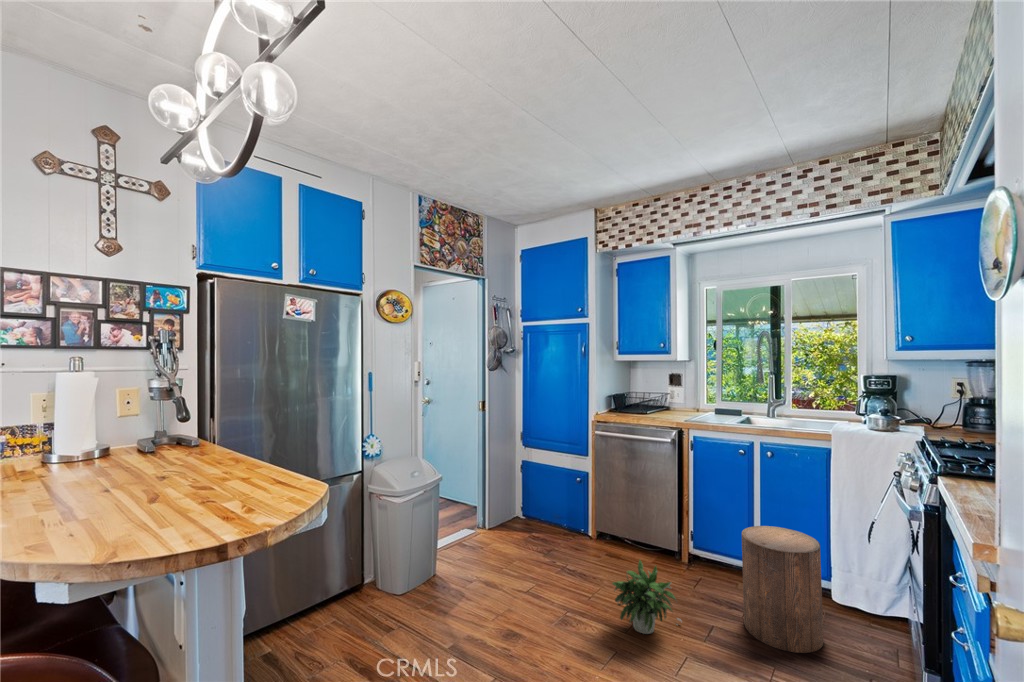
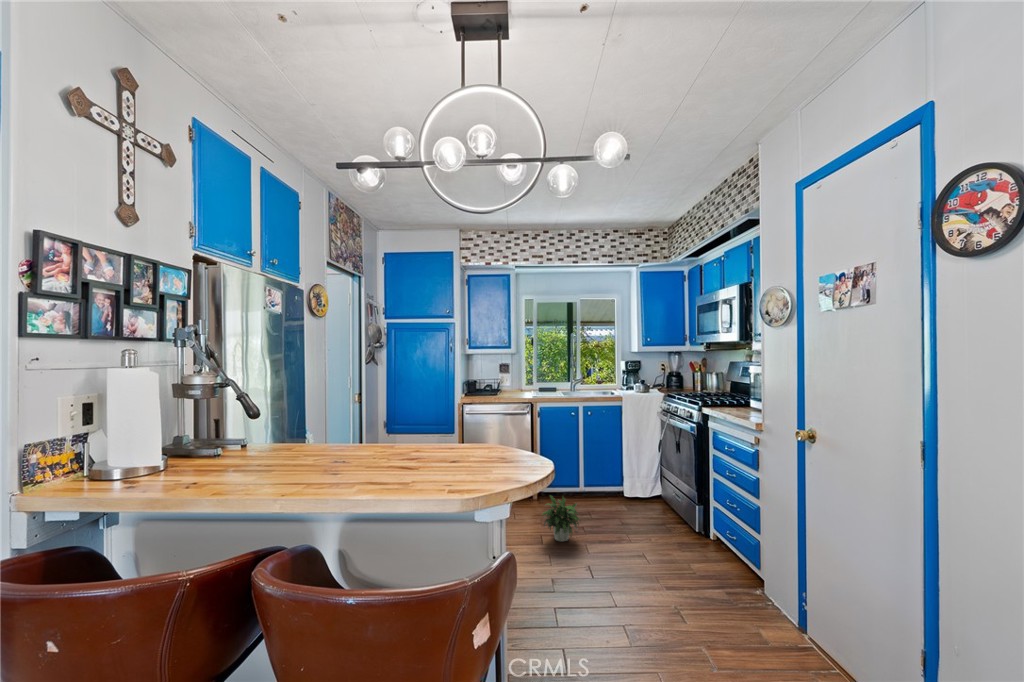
stool: present [742,526,823,653] -> none [603,458,646,527]

